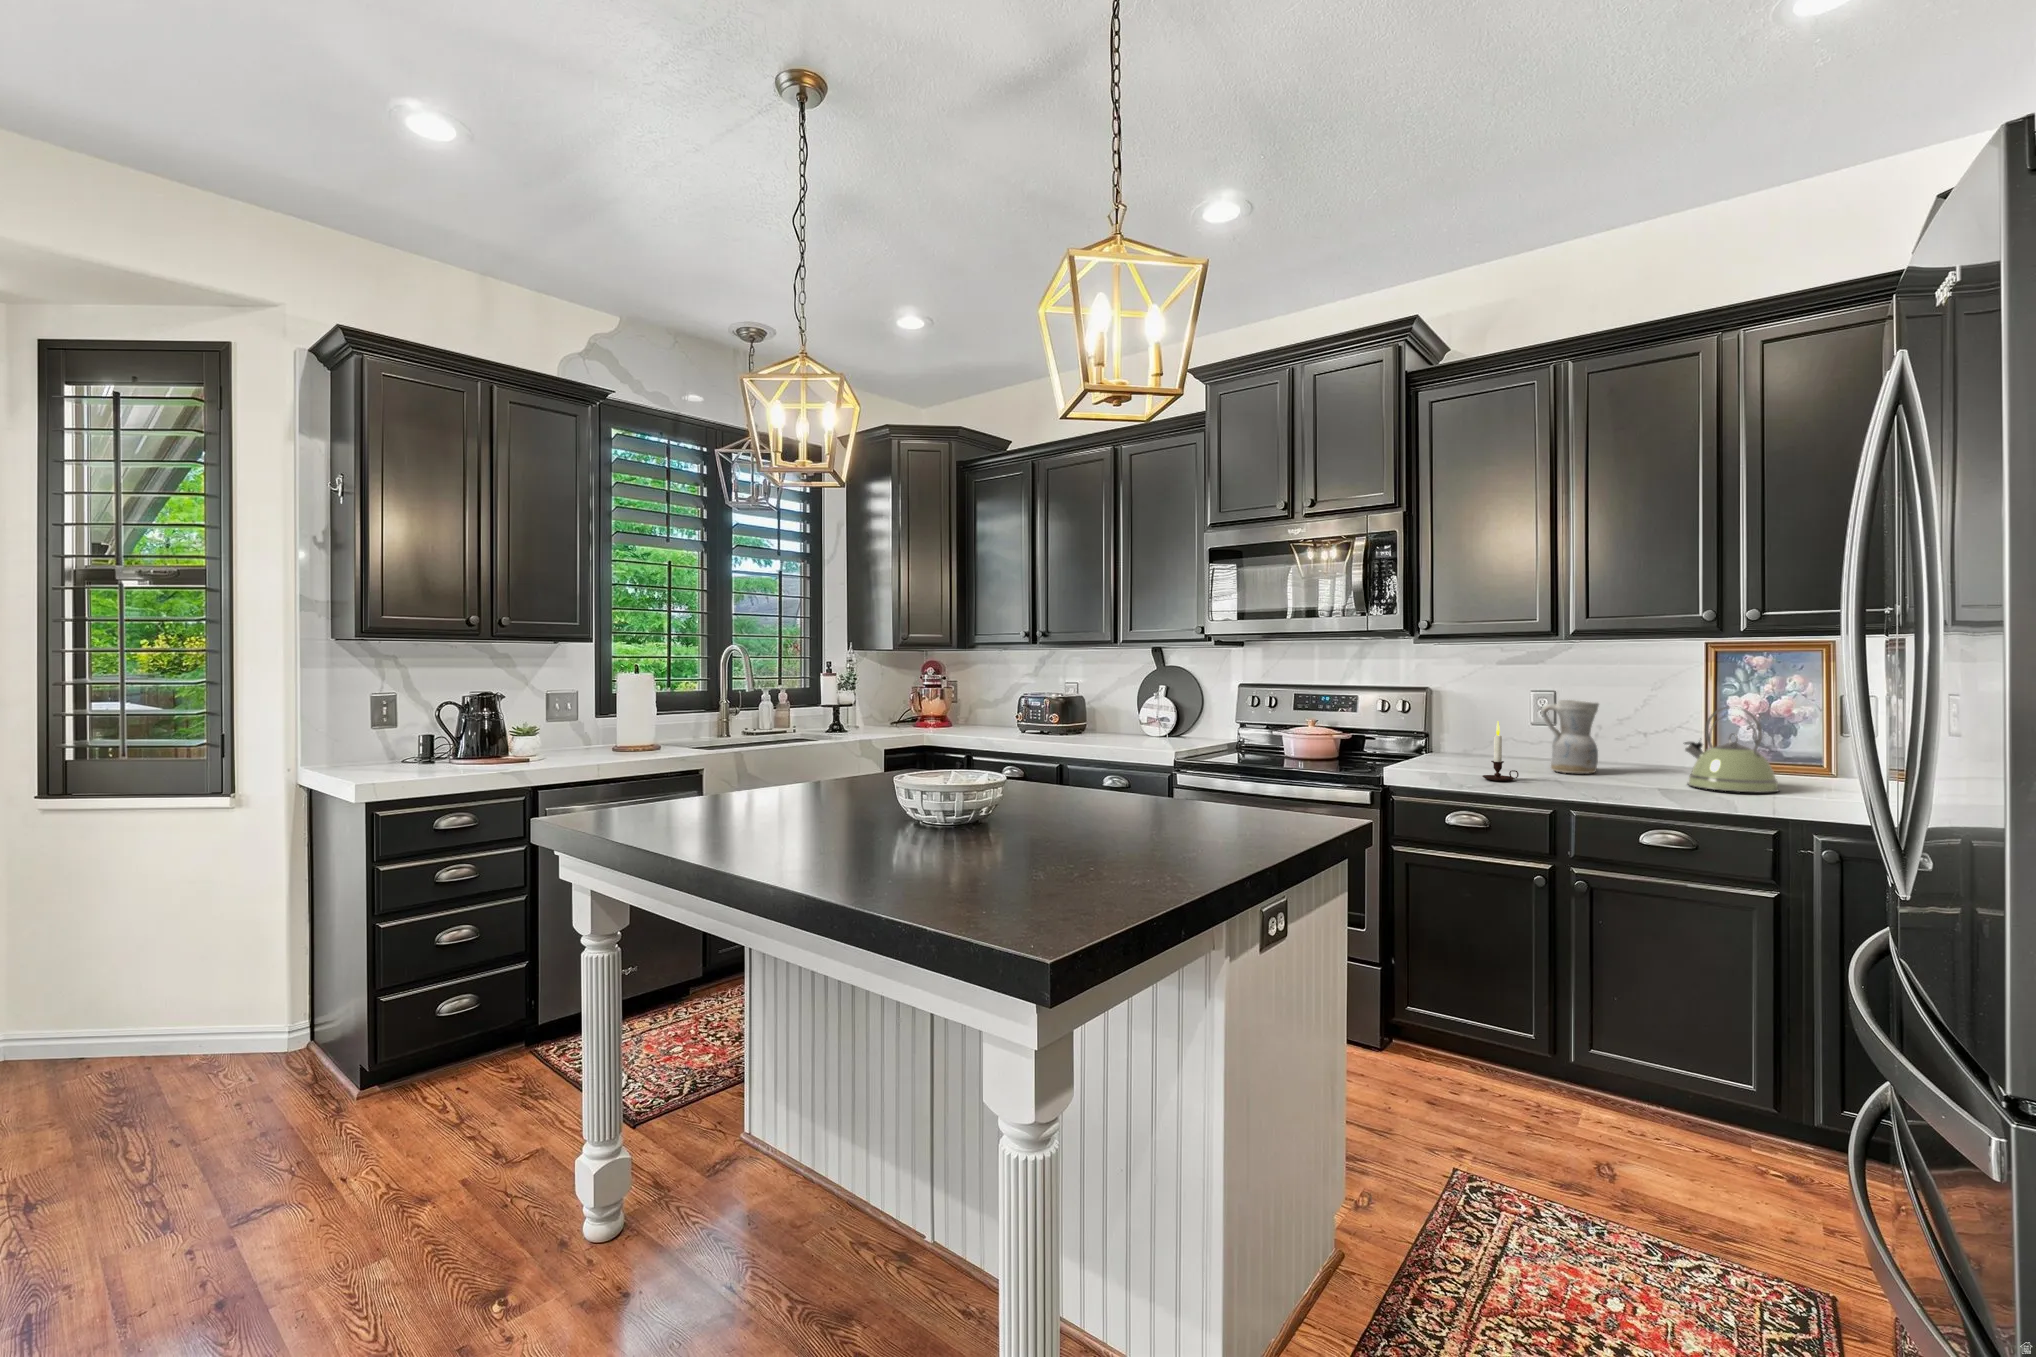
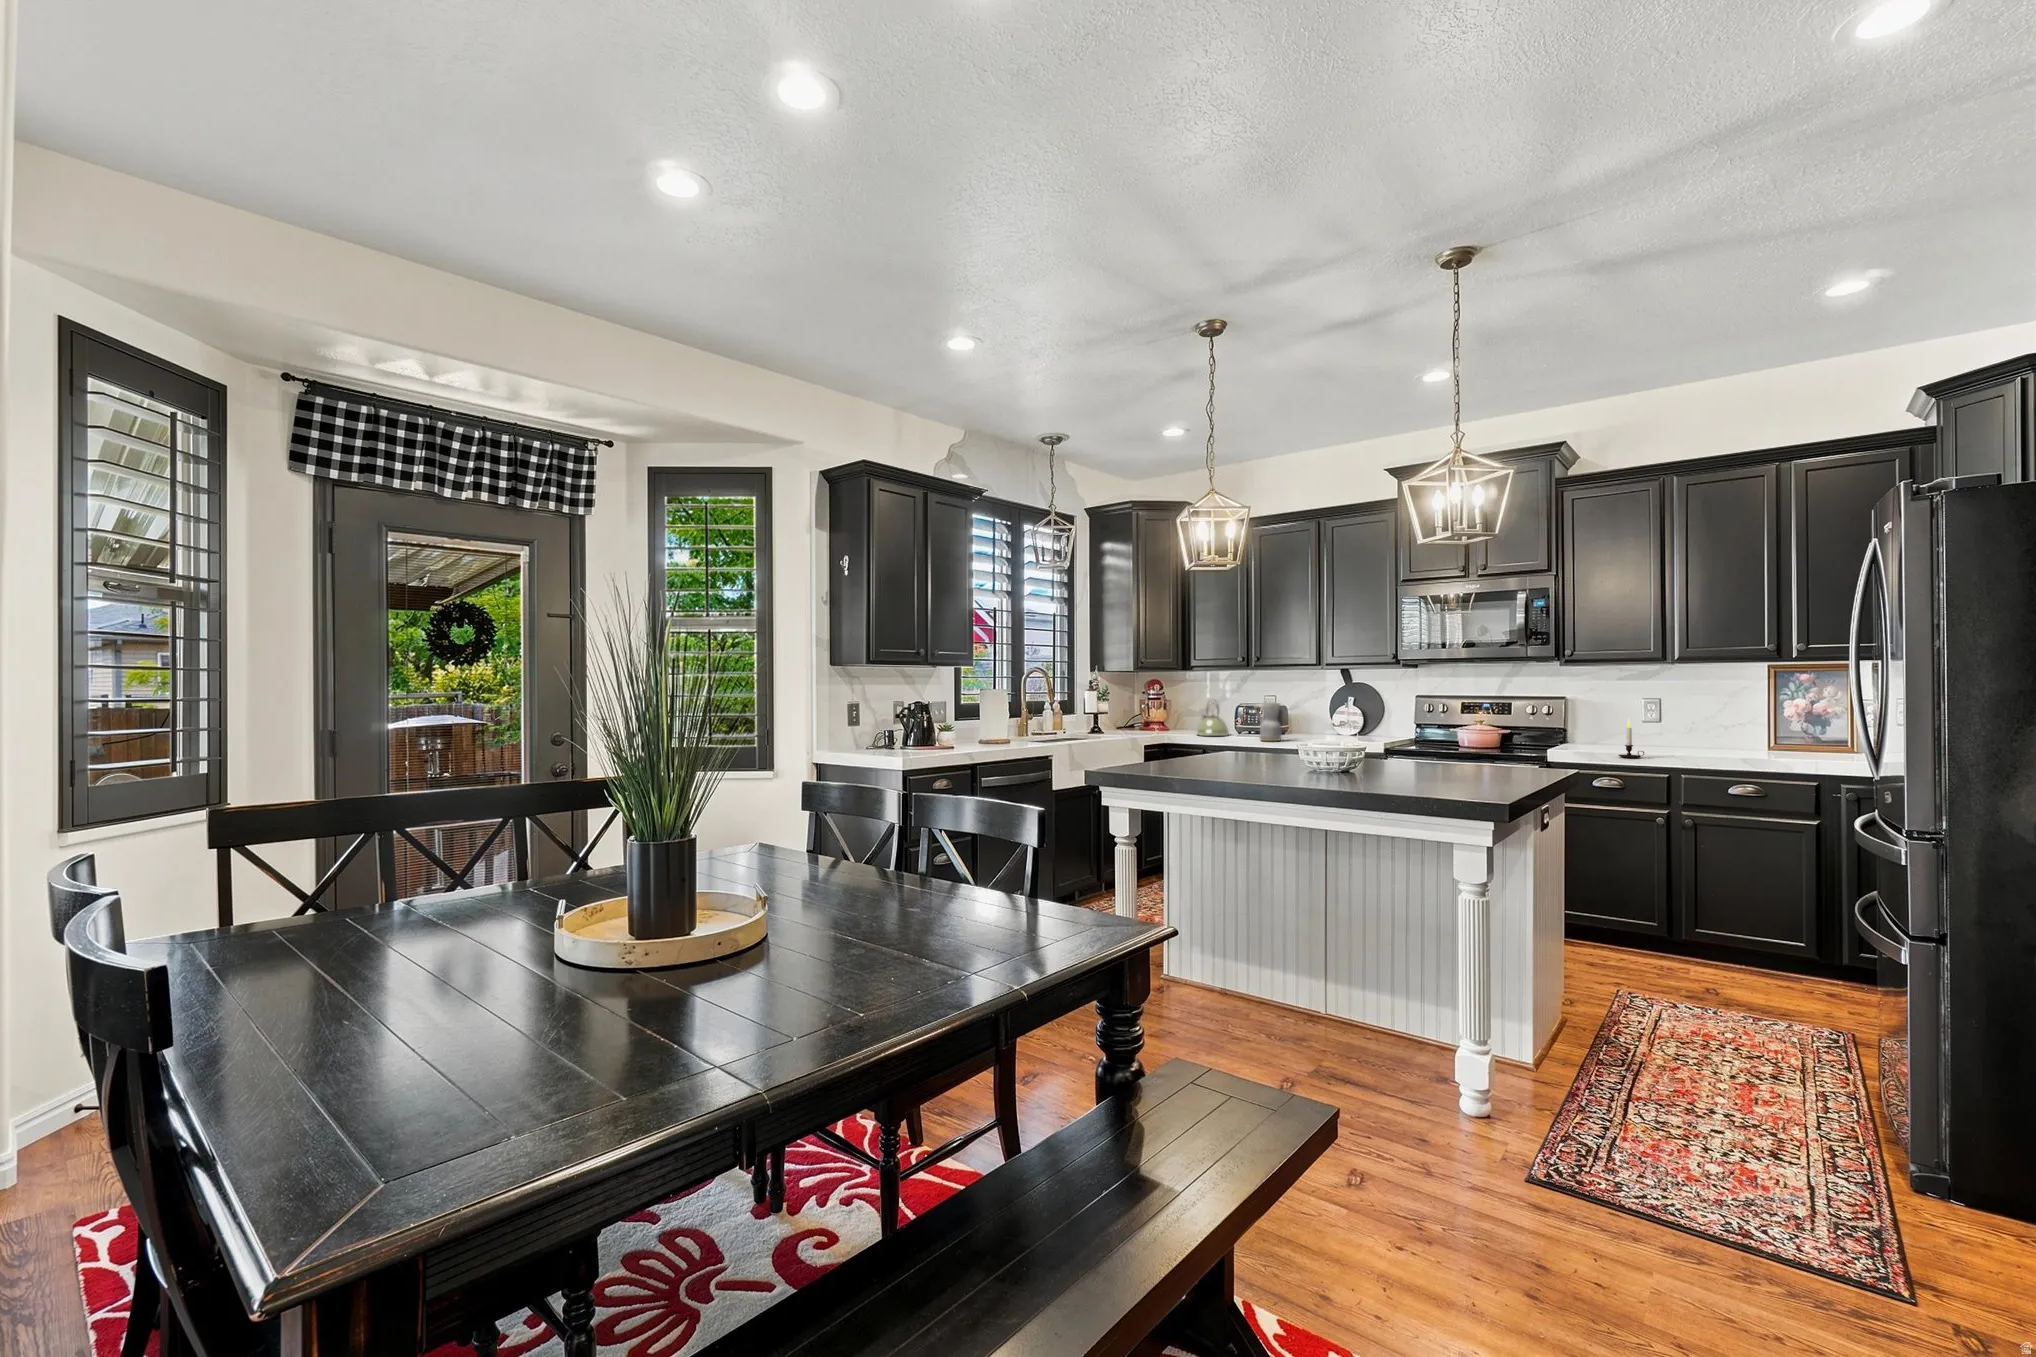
ceramic pitcher: present [1541,700,1599,773] -> present [1254,702,1282,741]
kettle: present [1685,707,1779,792] -> present [1197,704,1229,736]

